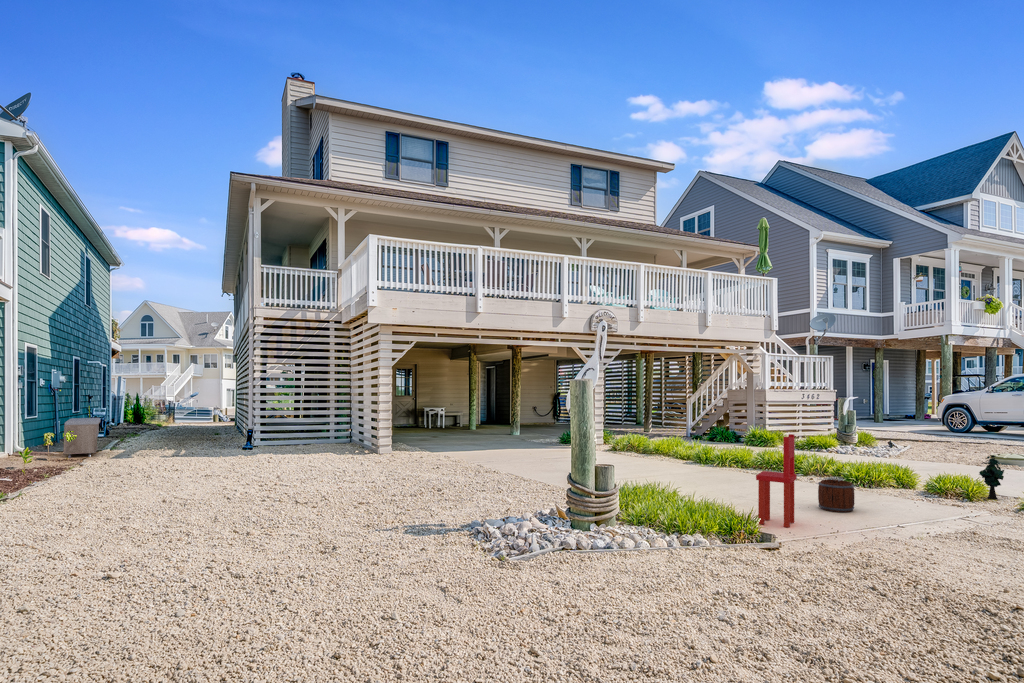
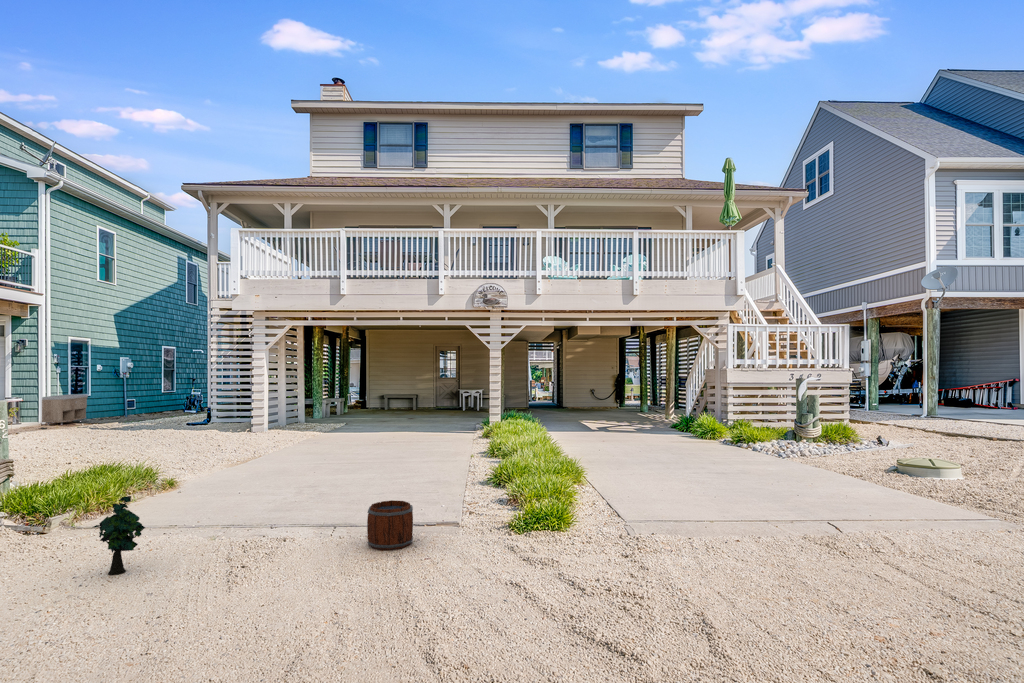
chair: present [756,434,797,528] -> none [17,433,74,553]
decorative plant: present [979,455,1004,499] -> present [93,496,145,575]
bucket: present [818,479,854,512] -> present [367,500,413,550]

